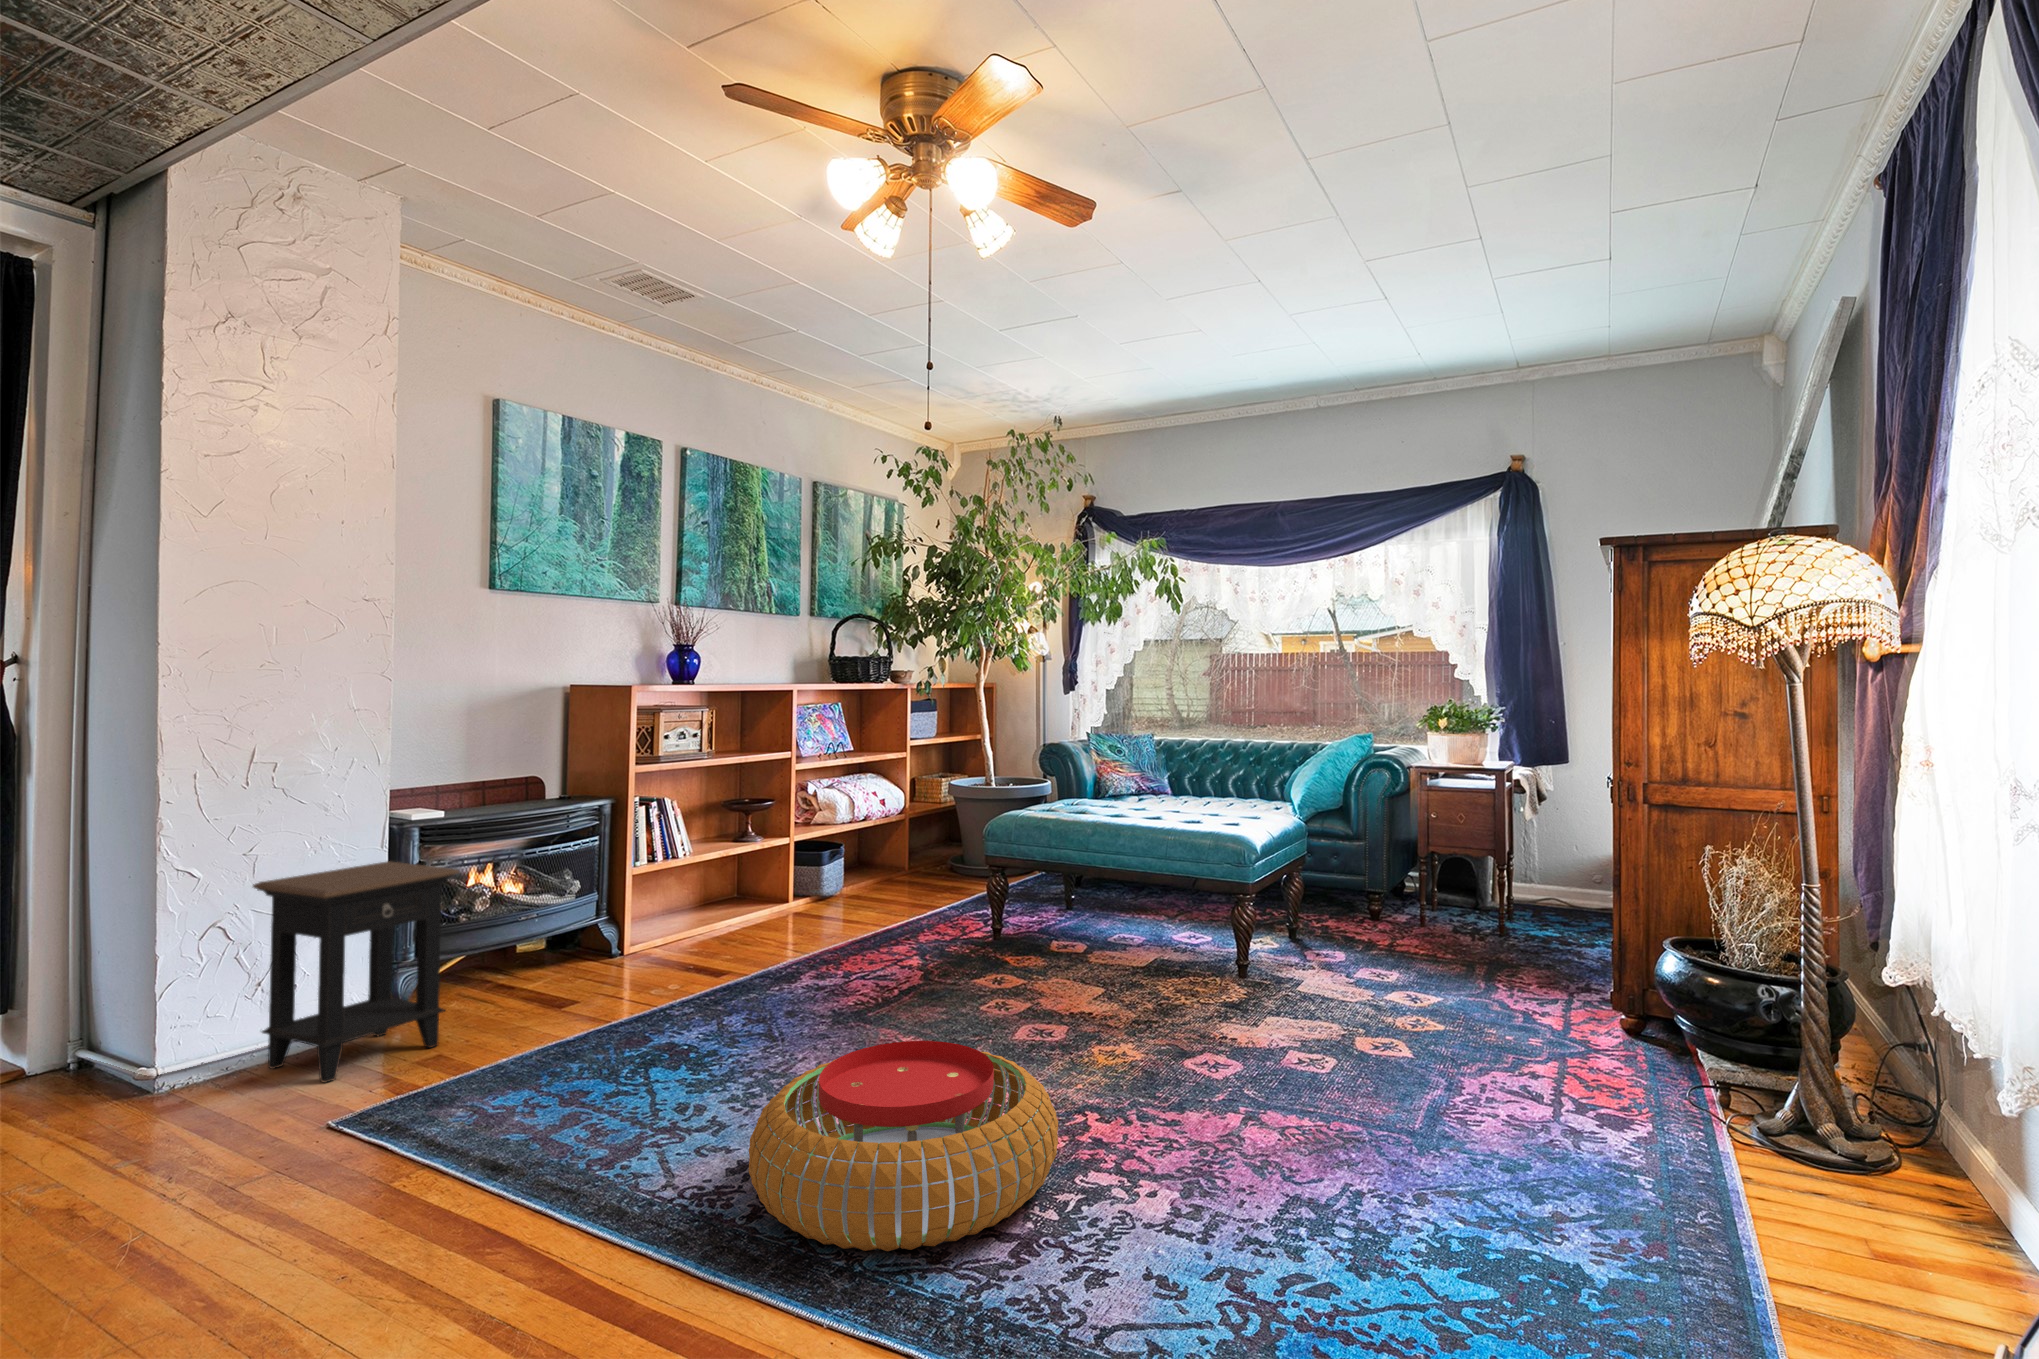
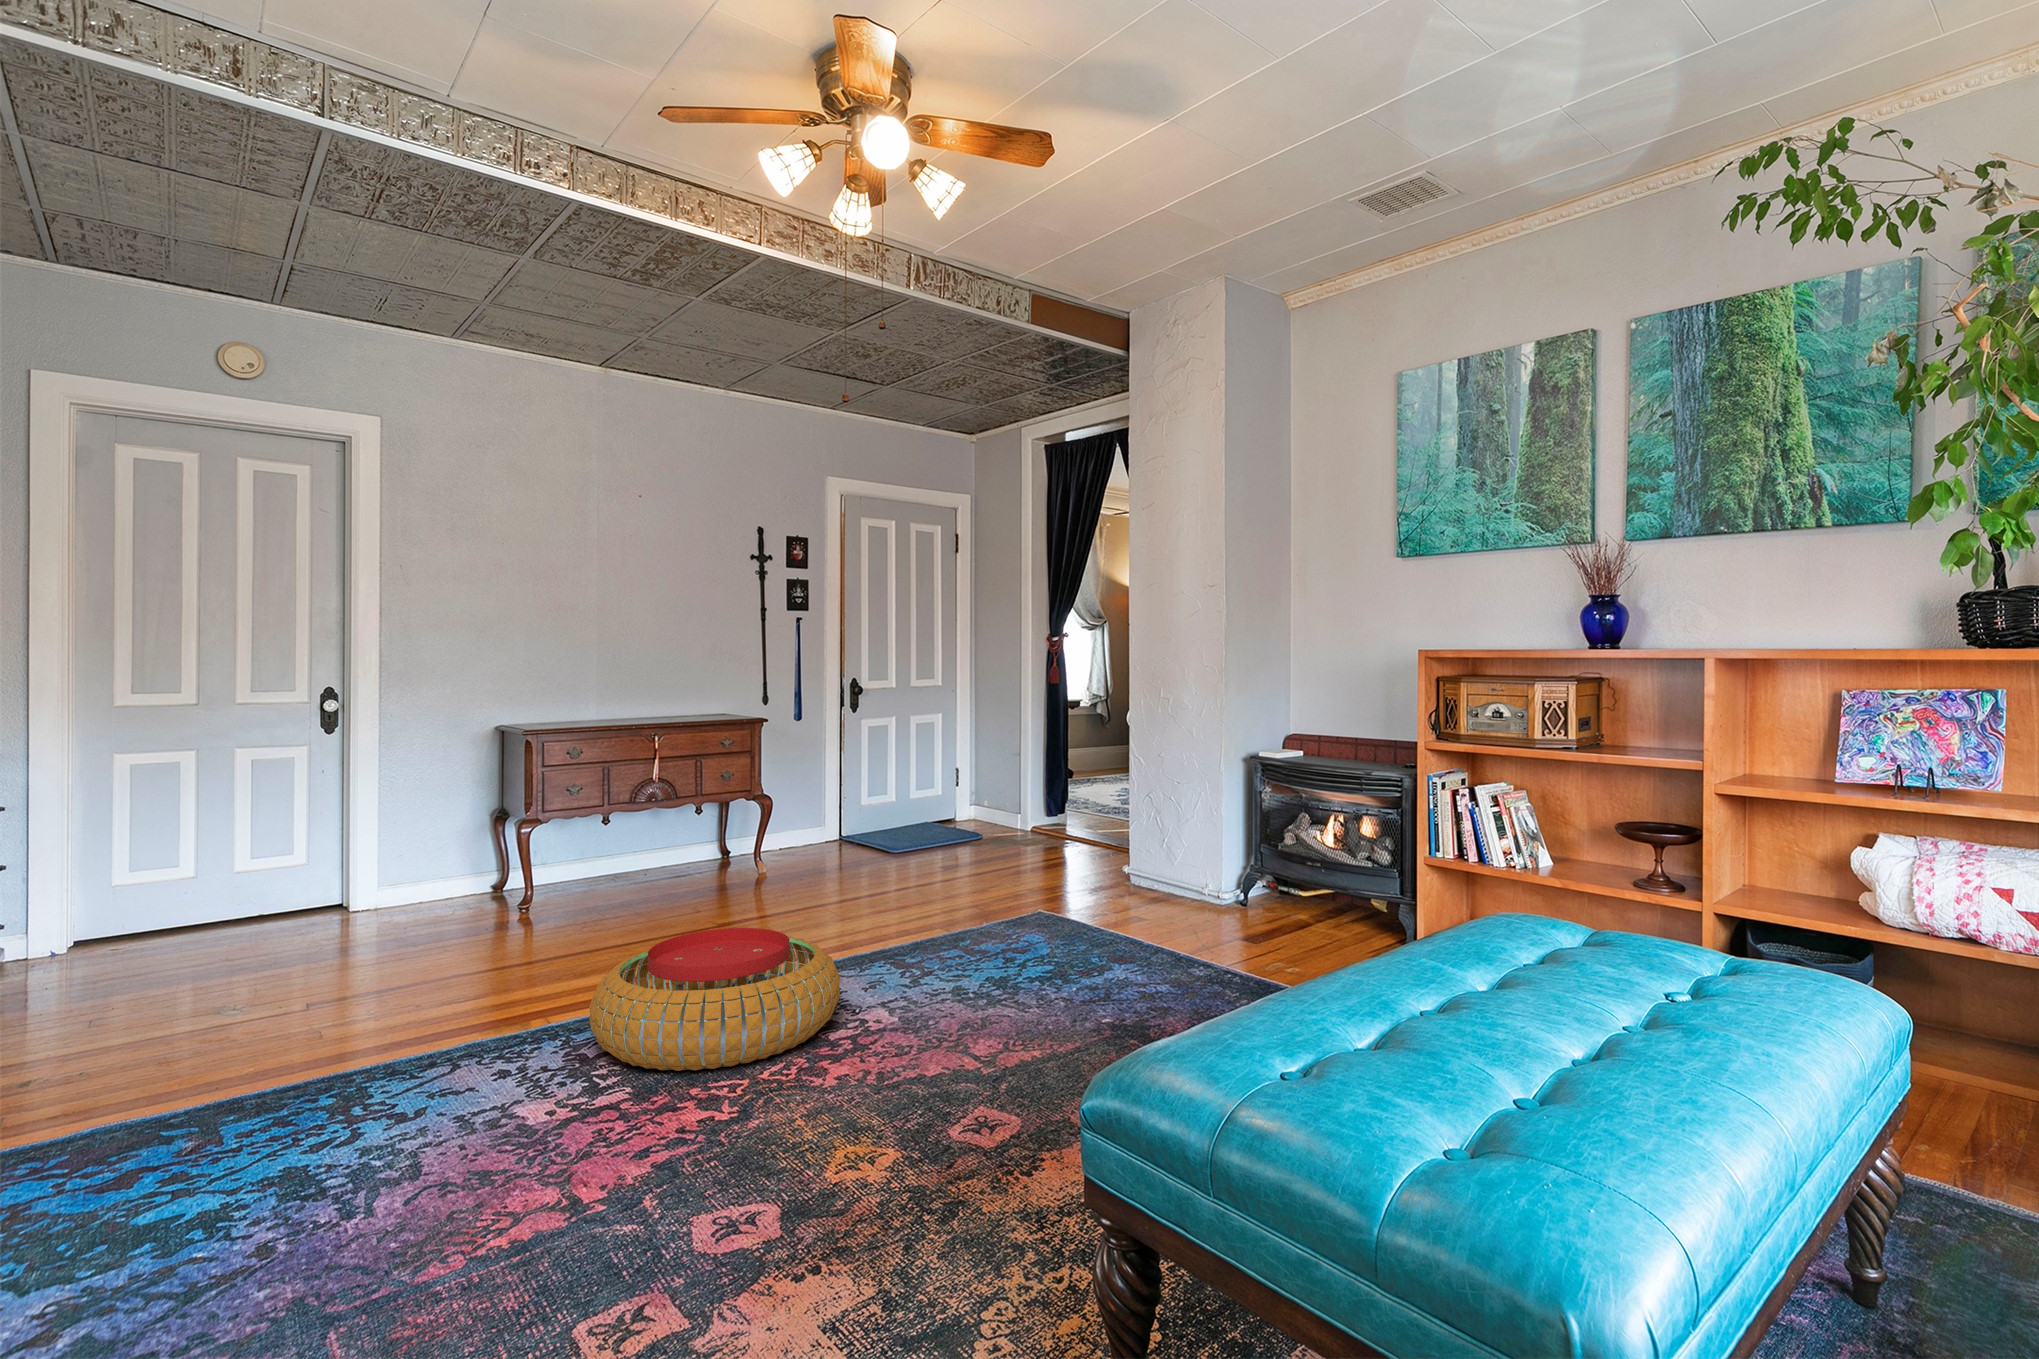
side table: present [253,861,459,1083] -> none [1090,775,1211,920]

